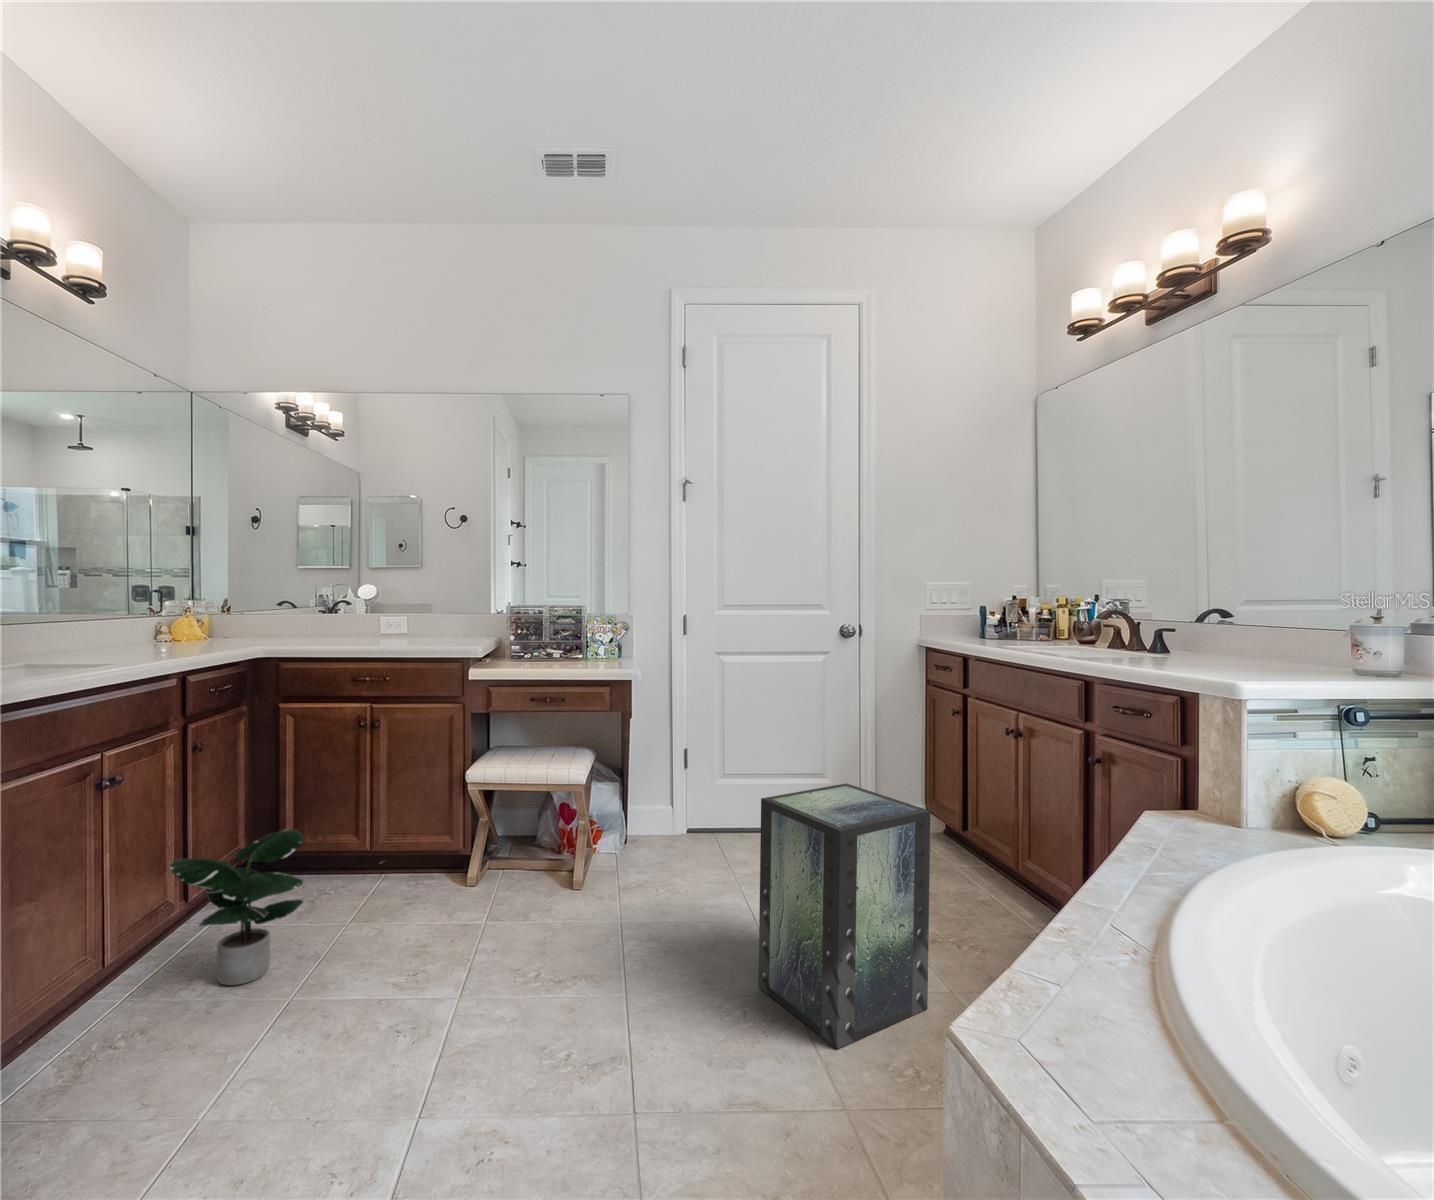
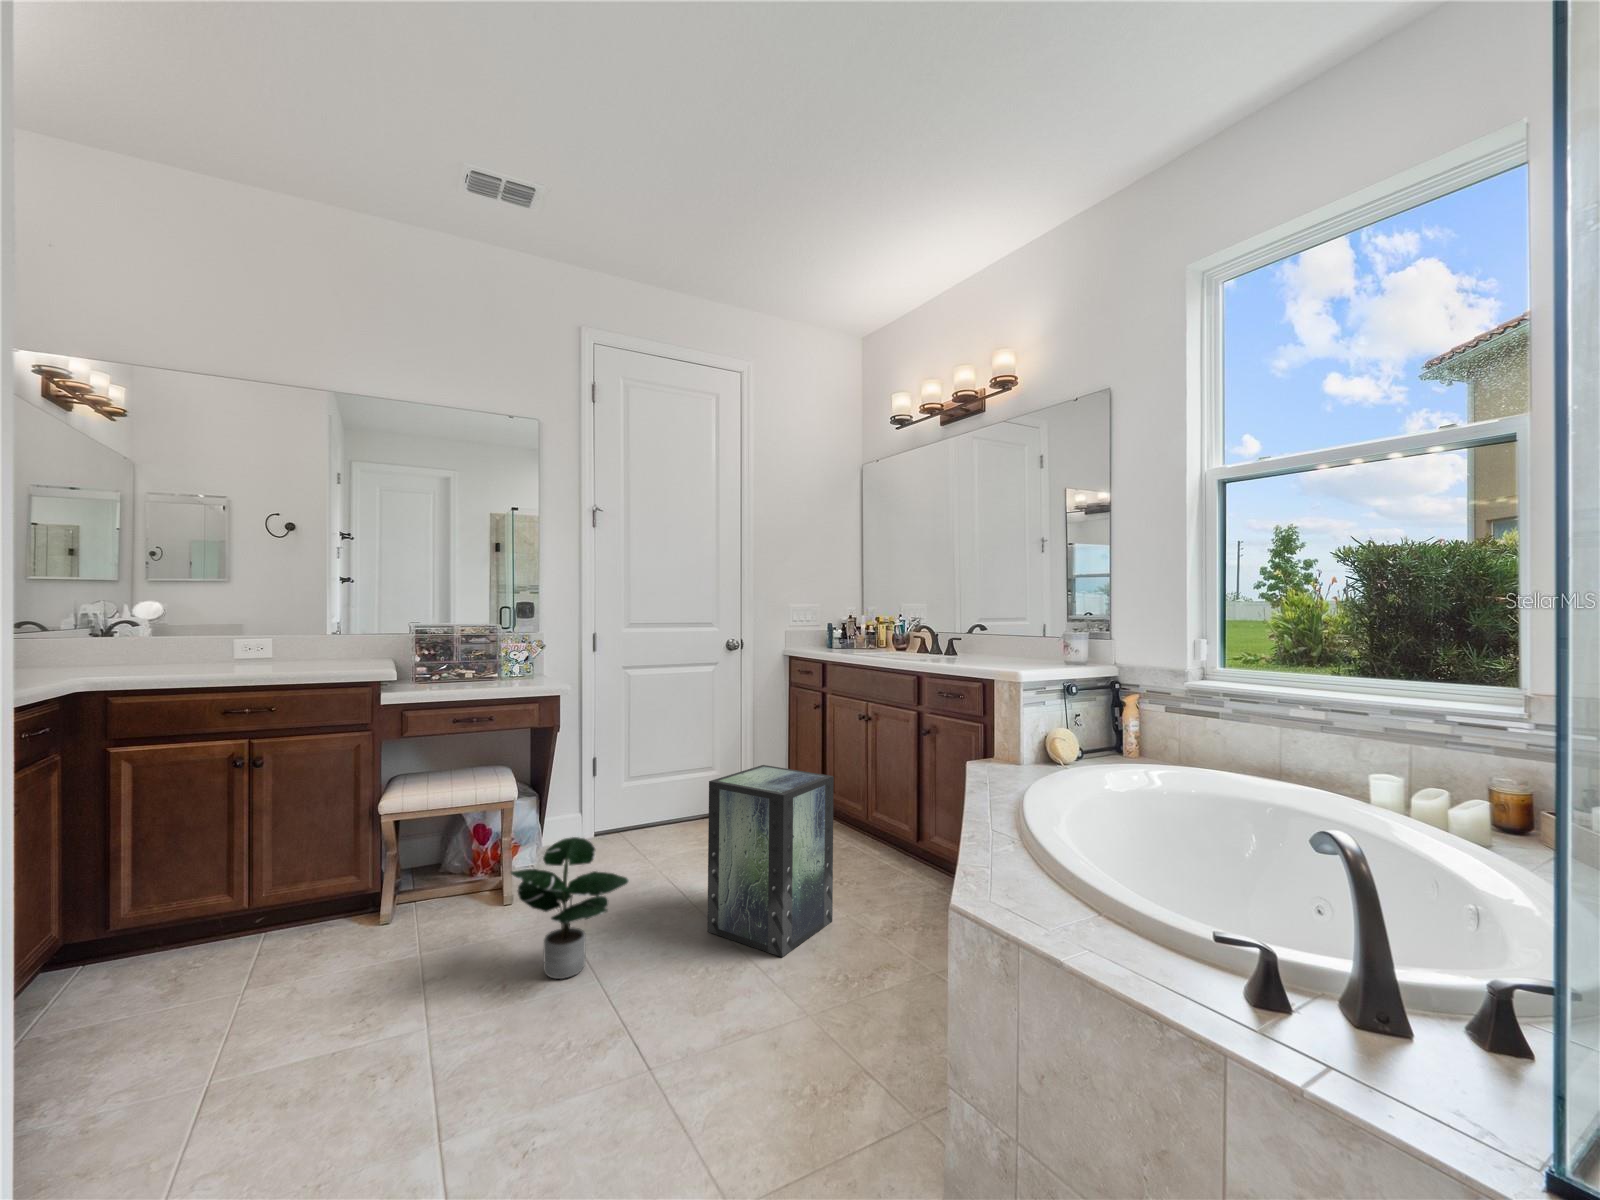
potted plant: present [170,830,304,985] -> present [511,837,629,979]

